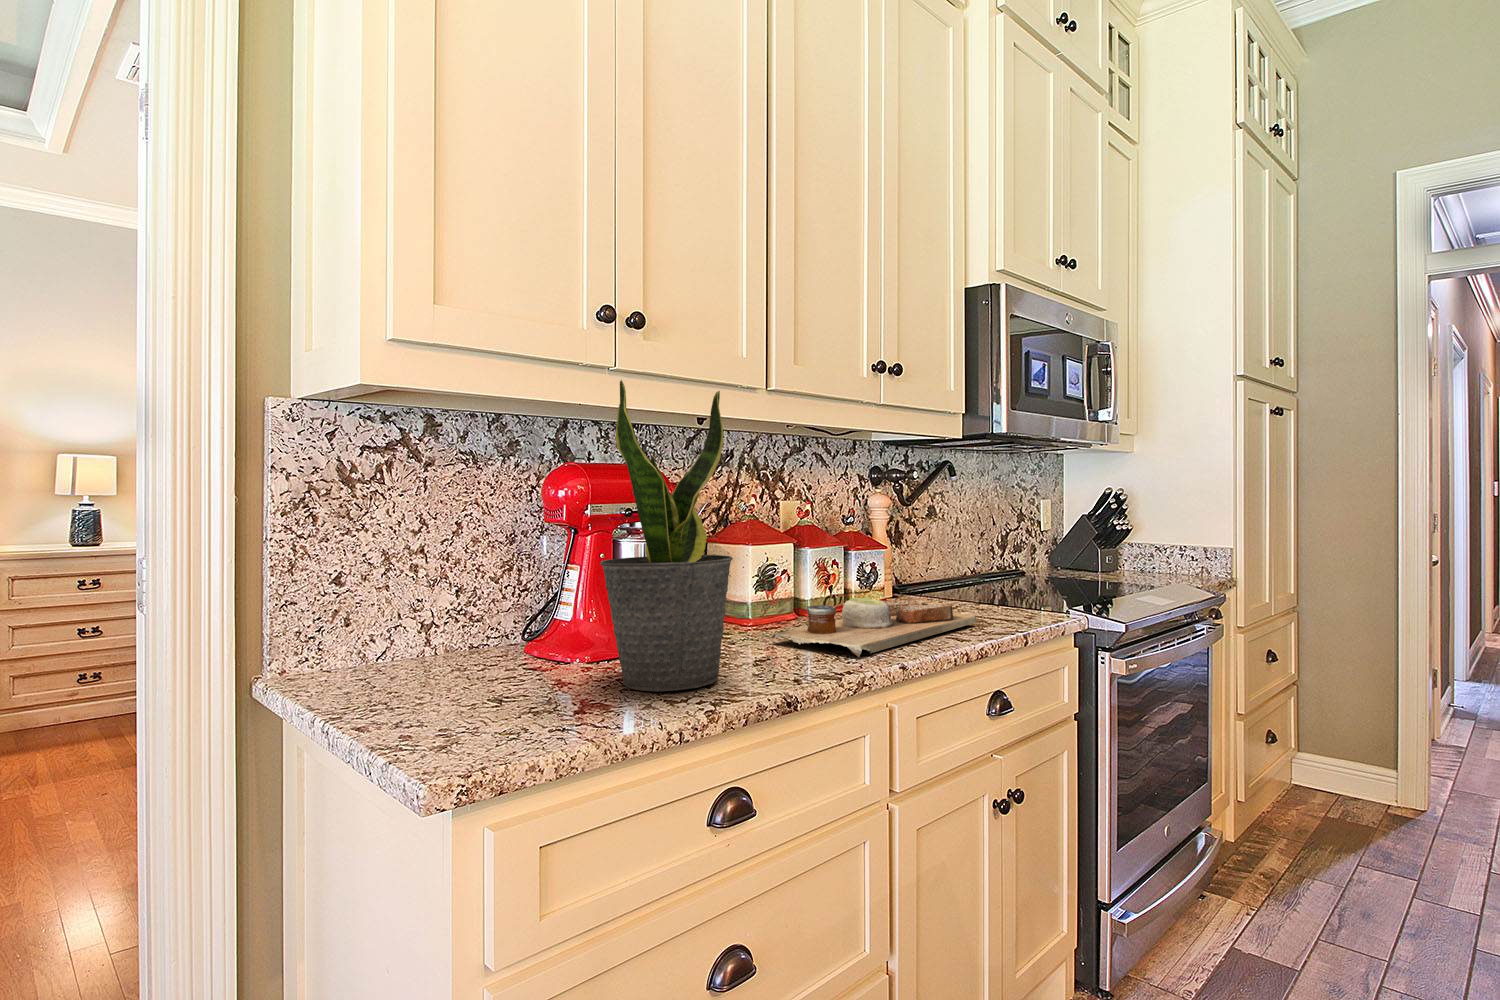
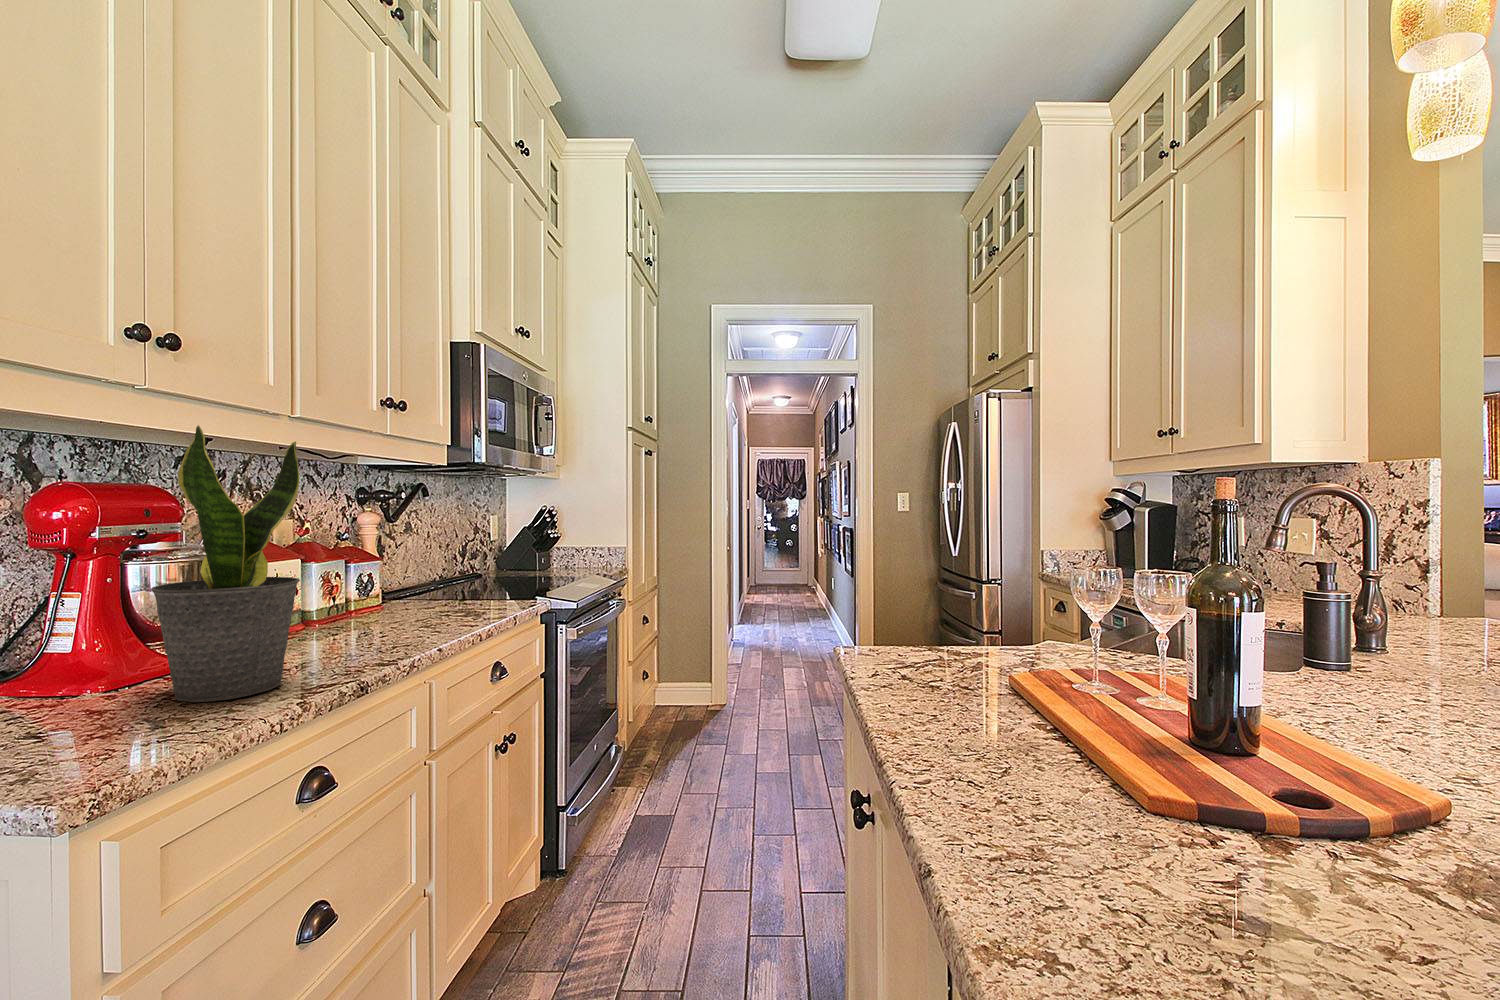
cutting board: present [771,598,976,657] -> none [300,600,469,650]

